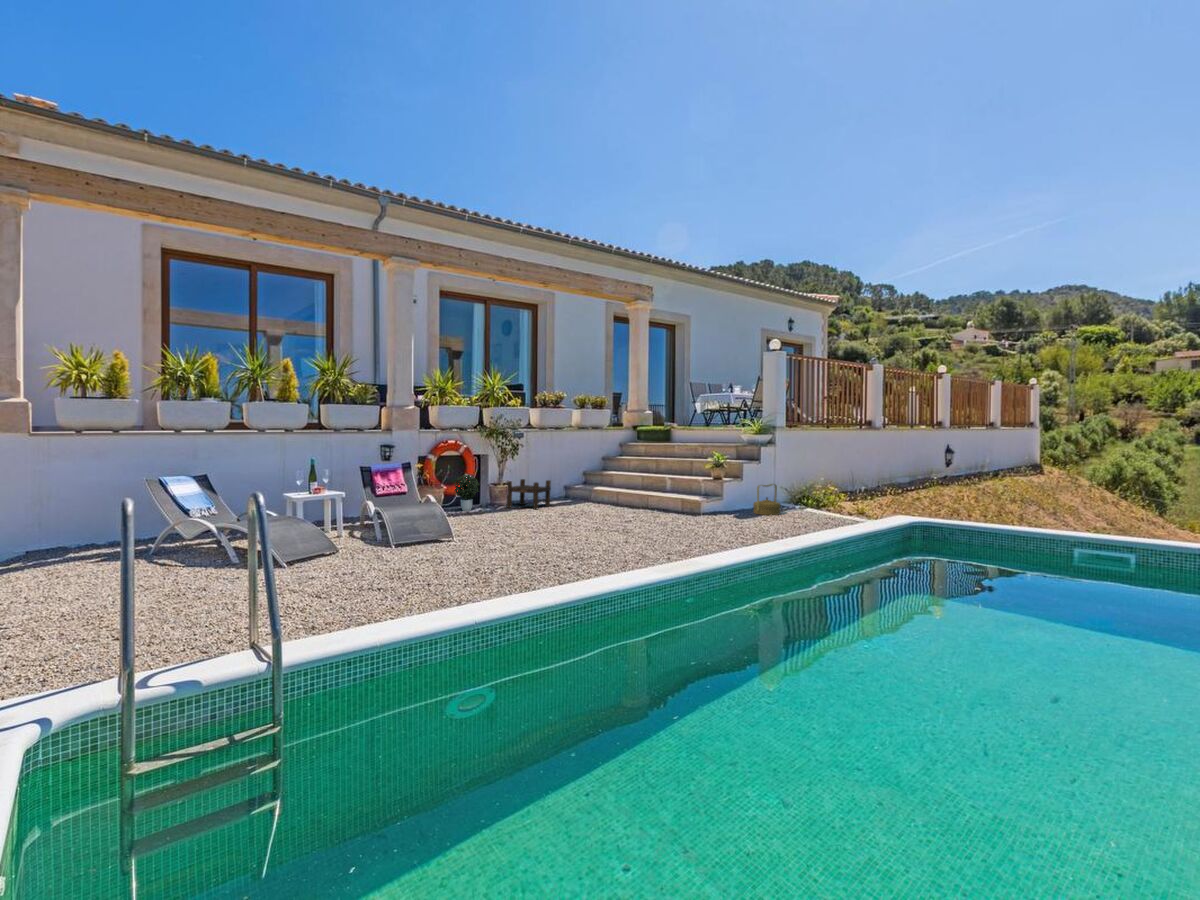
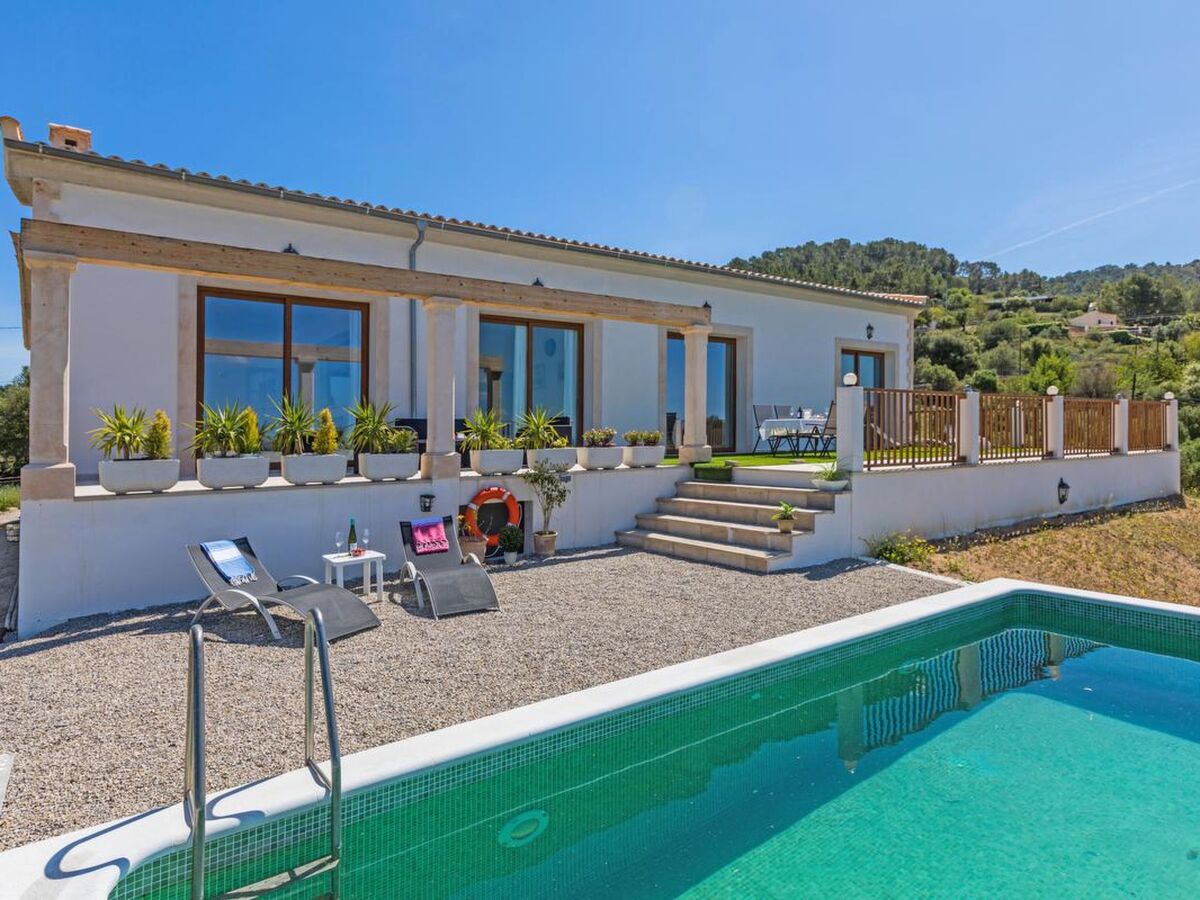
stool: present [506,479,551,510] -> none [553,527,601,562]
woven basket: present [753,484,781,515] -> none [827,537,859,574]

